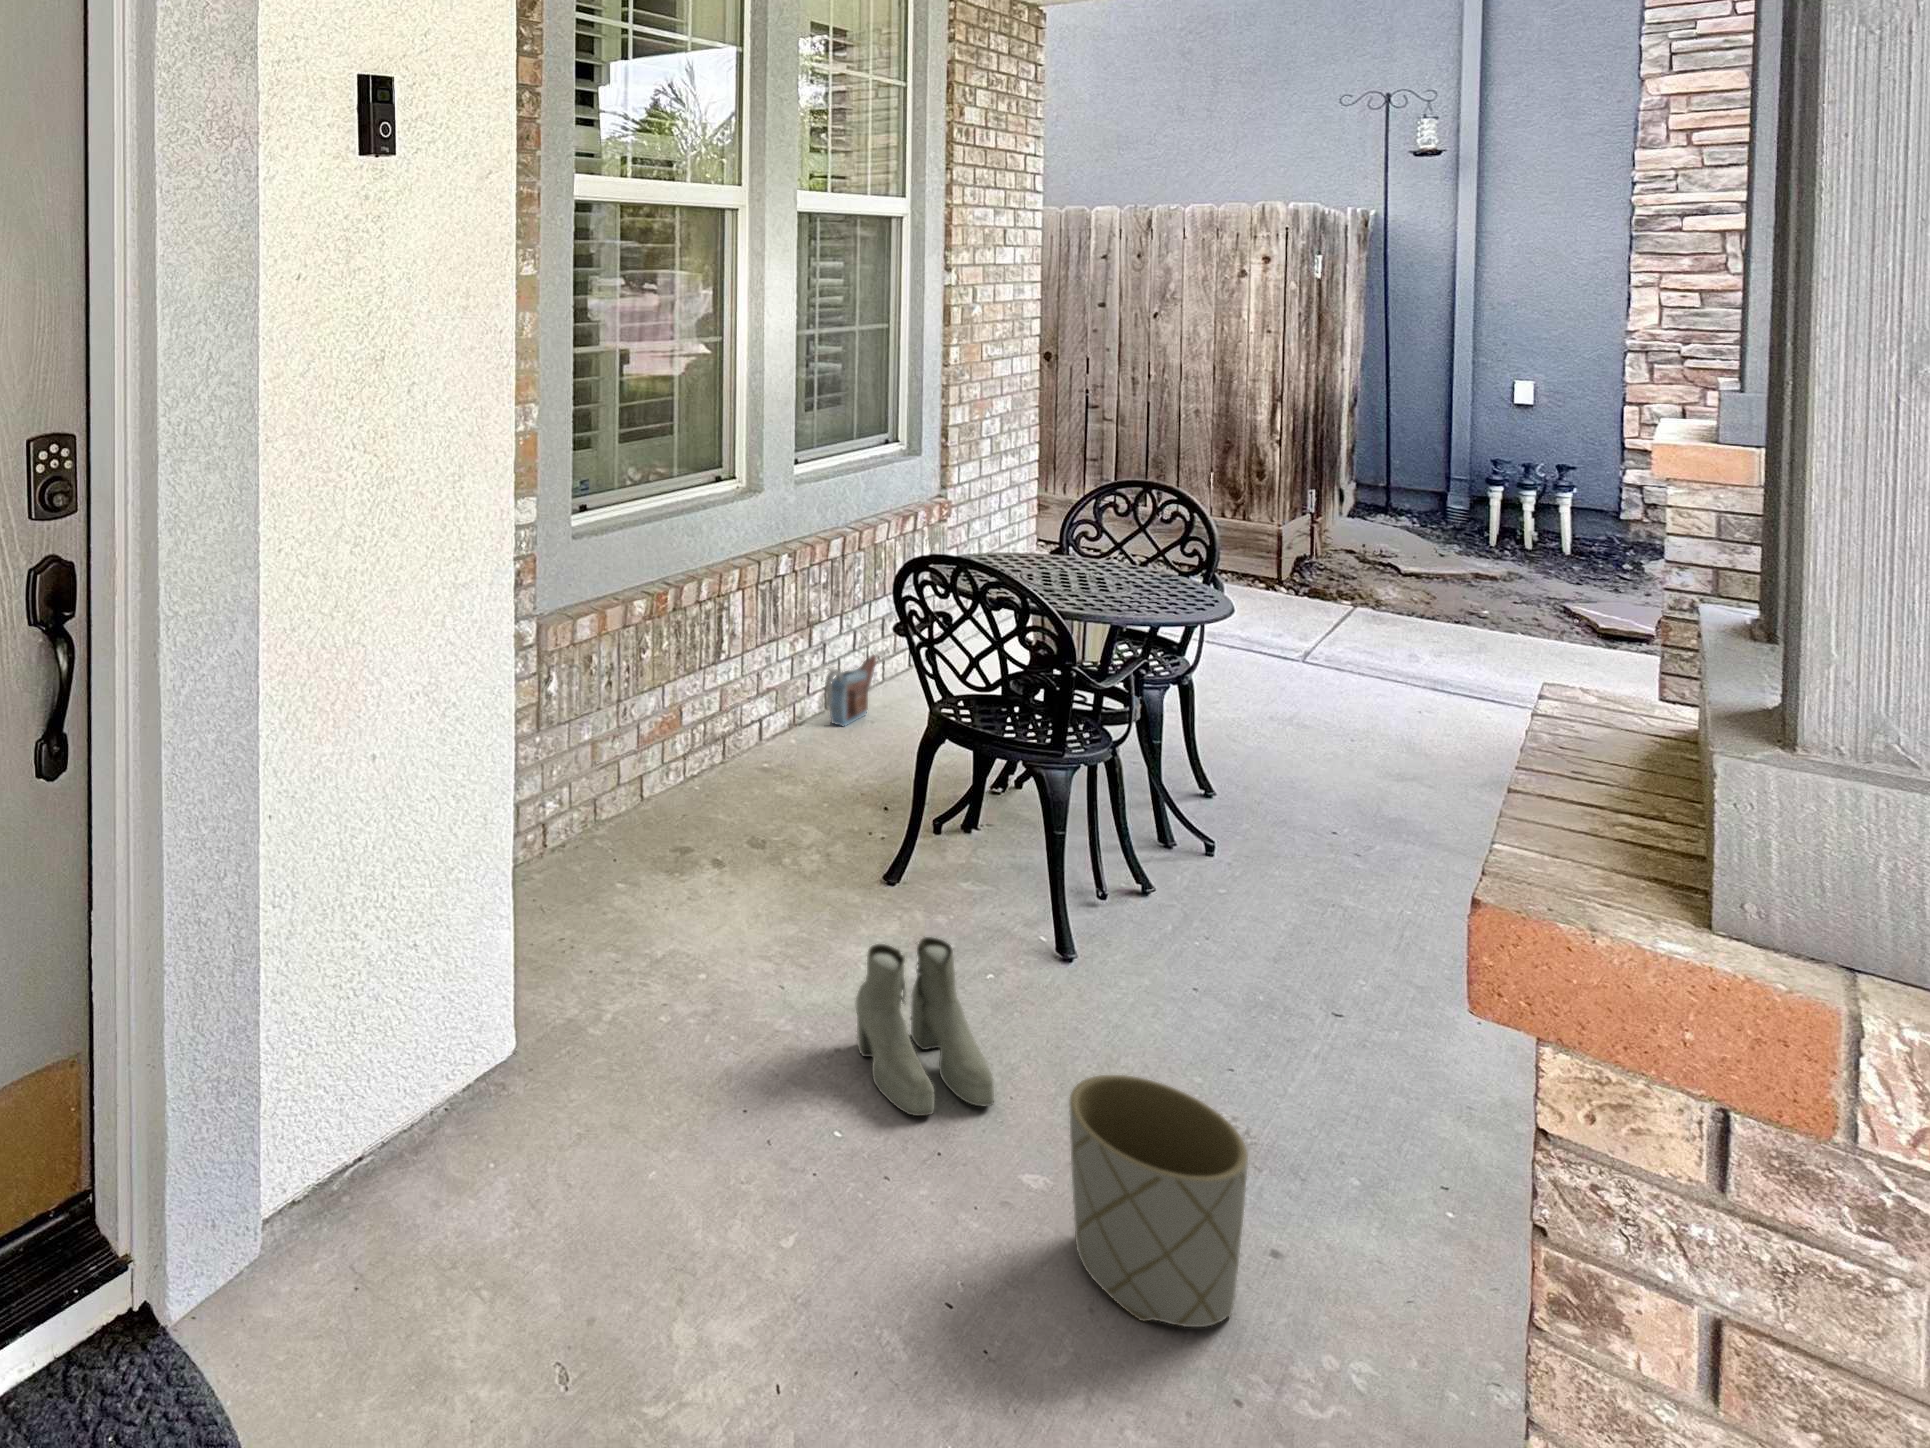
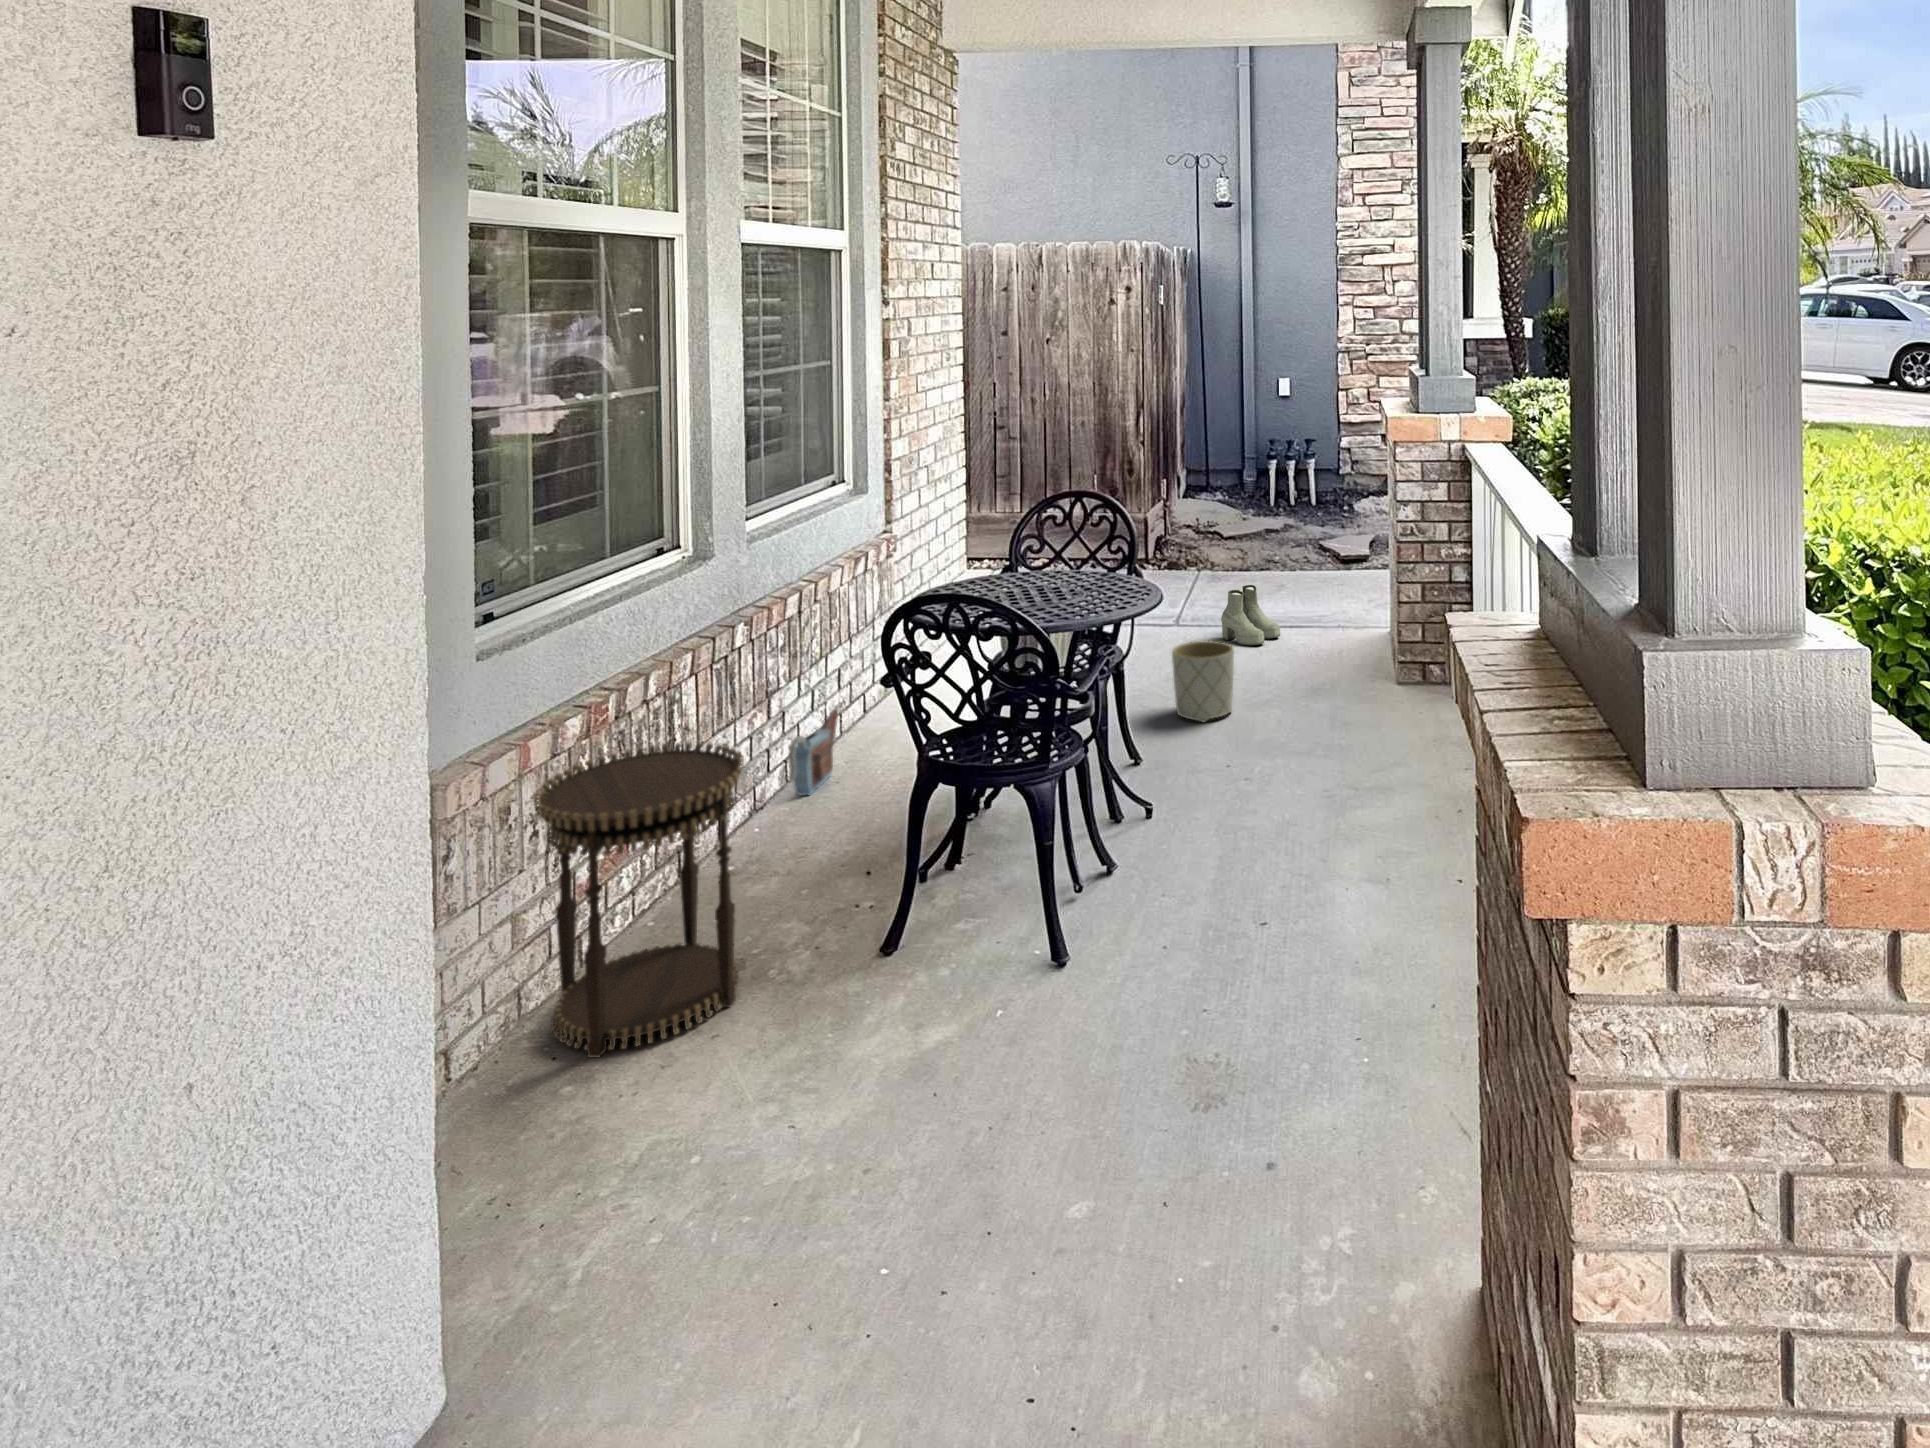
side table: none [607,637,769,883] -> present [534,742,744,1057]
boots: present [856,937,994,1116] -> present [1221,585,1280,645]
planter: present [1069,1075,1248,1327] -> present [1172,641,1234,722]

